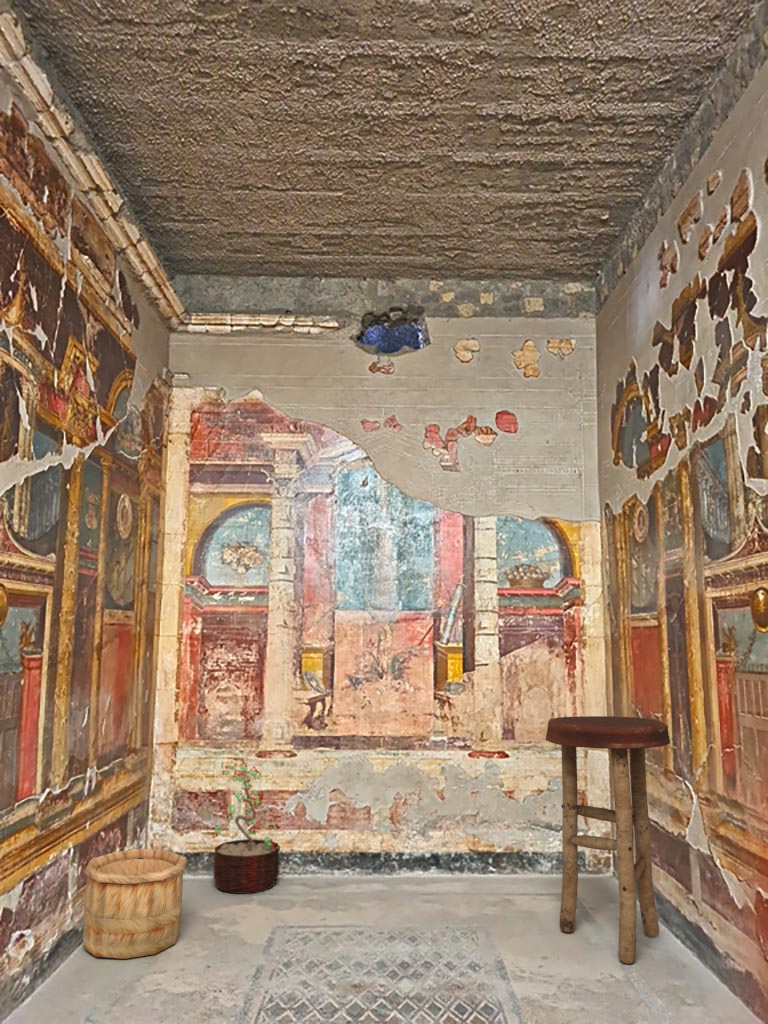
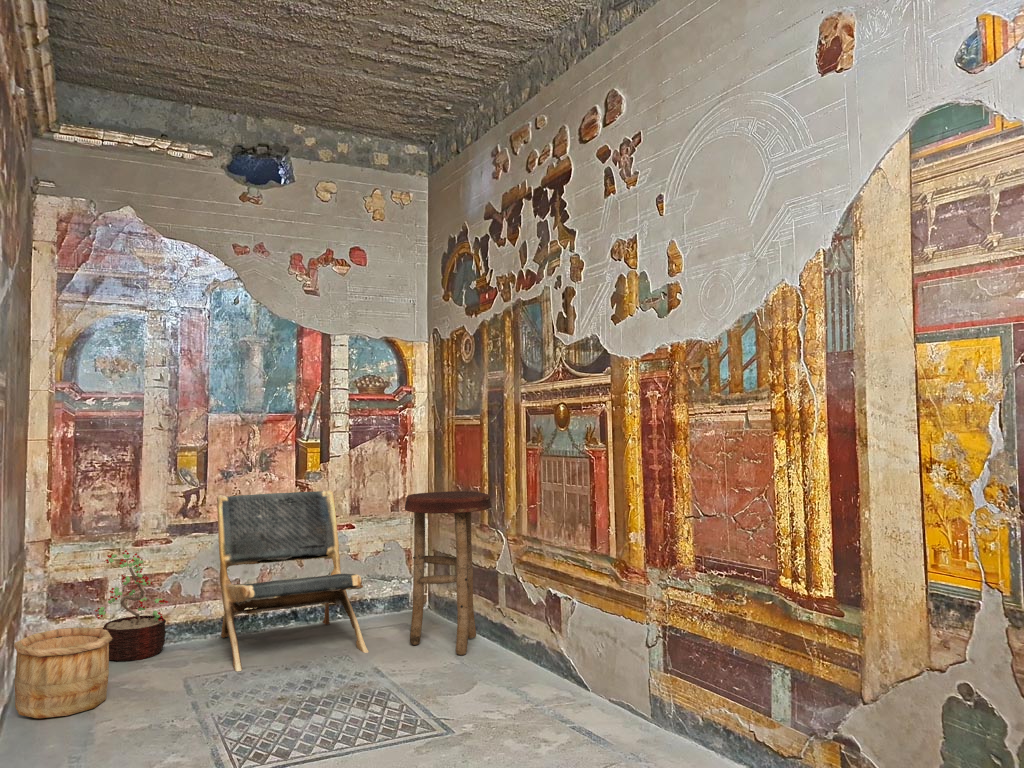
lounge chair: none [330,704,502,934] -> present [217,489,369,671]

